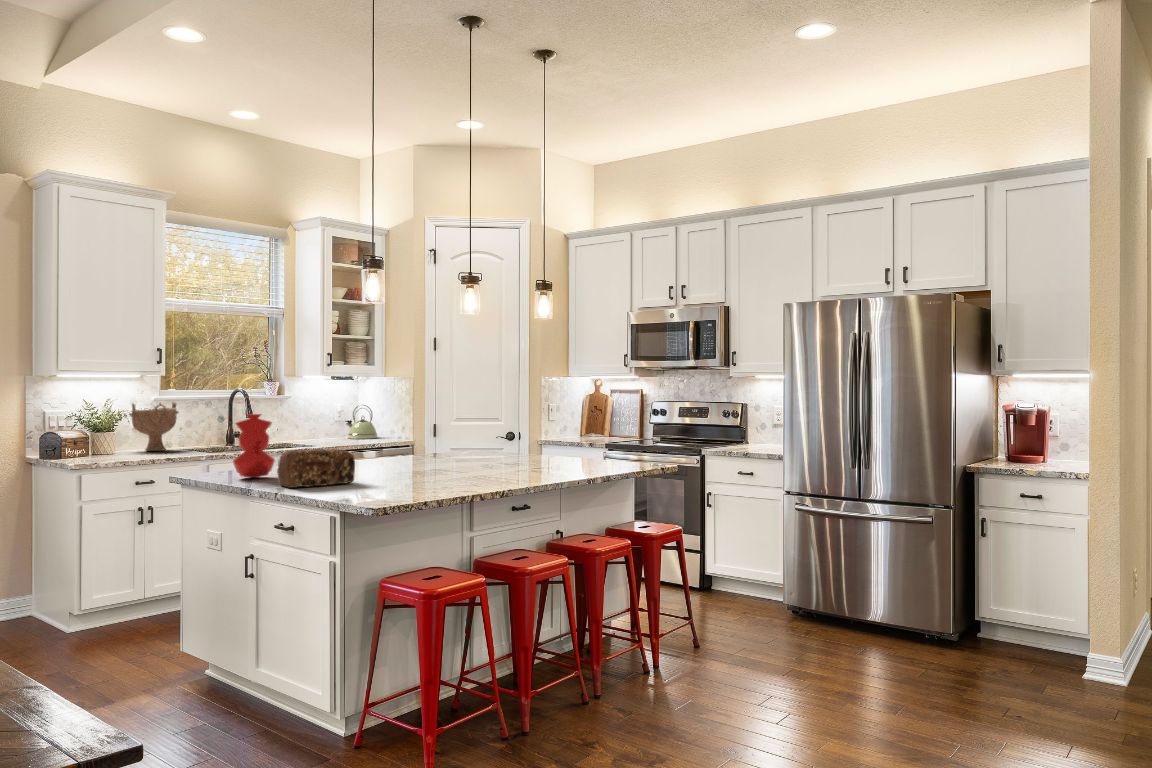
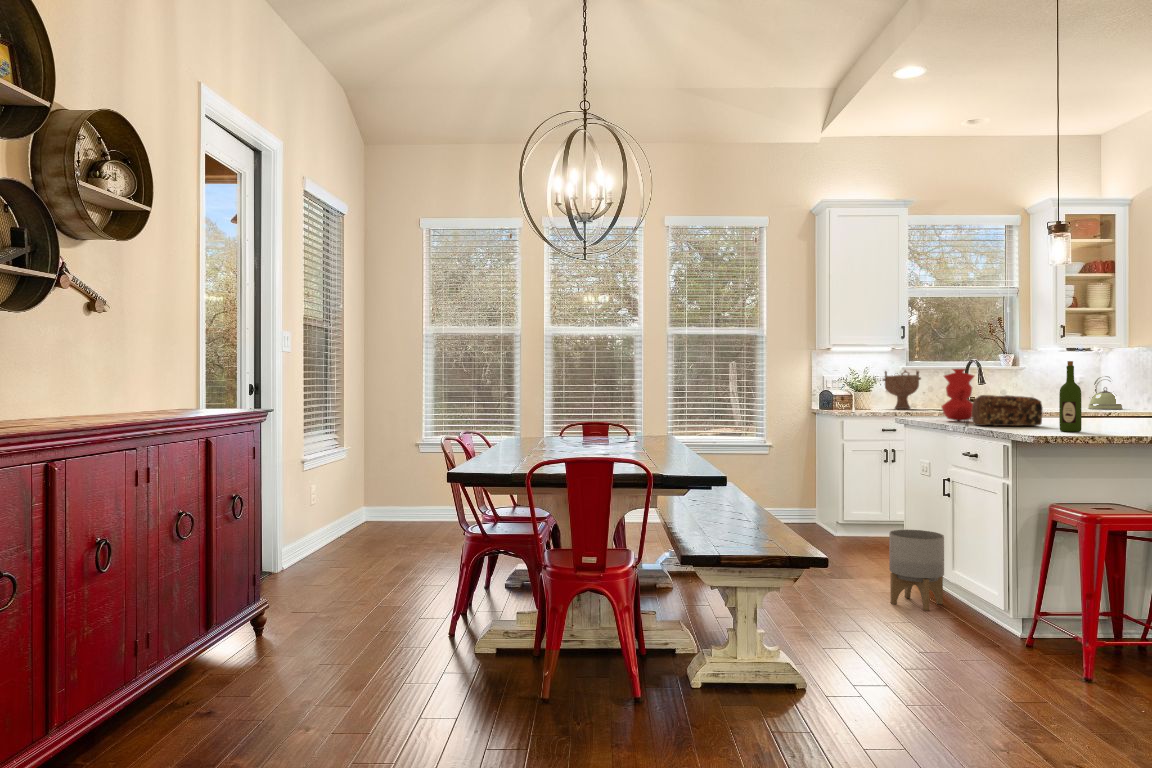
wine bottle: none [383,414,404,493] -> present [1059,361,1082,432]
planter: none [178,626,250,736] -> present [889,530,944,611]

